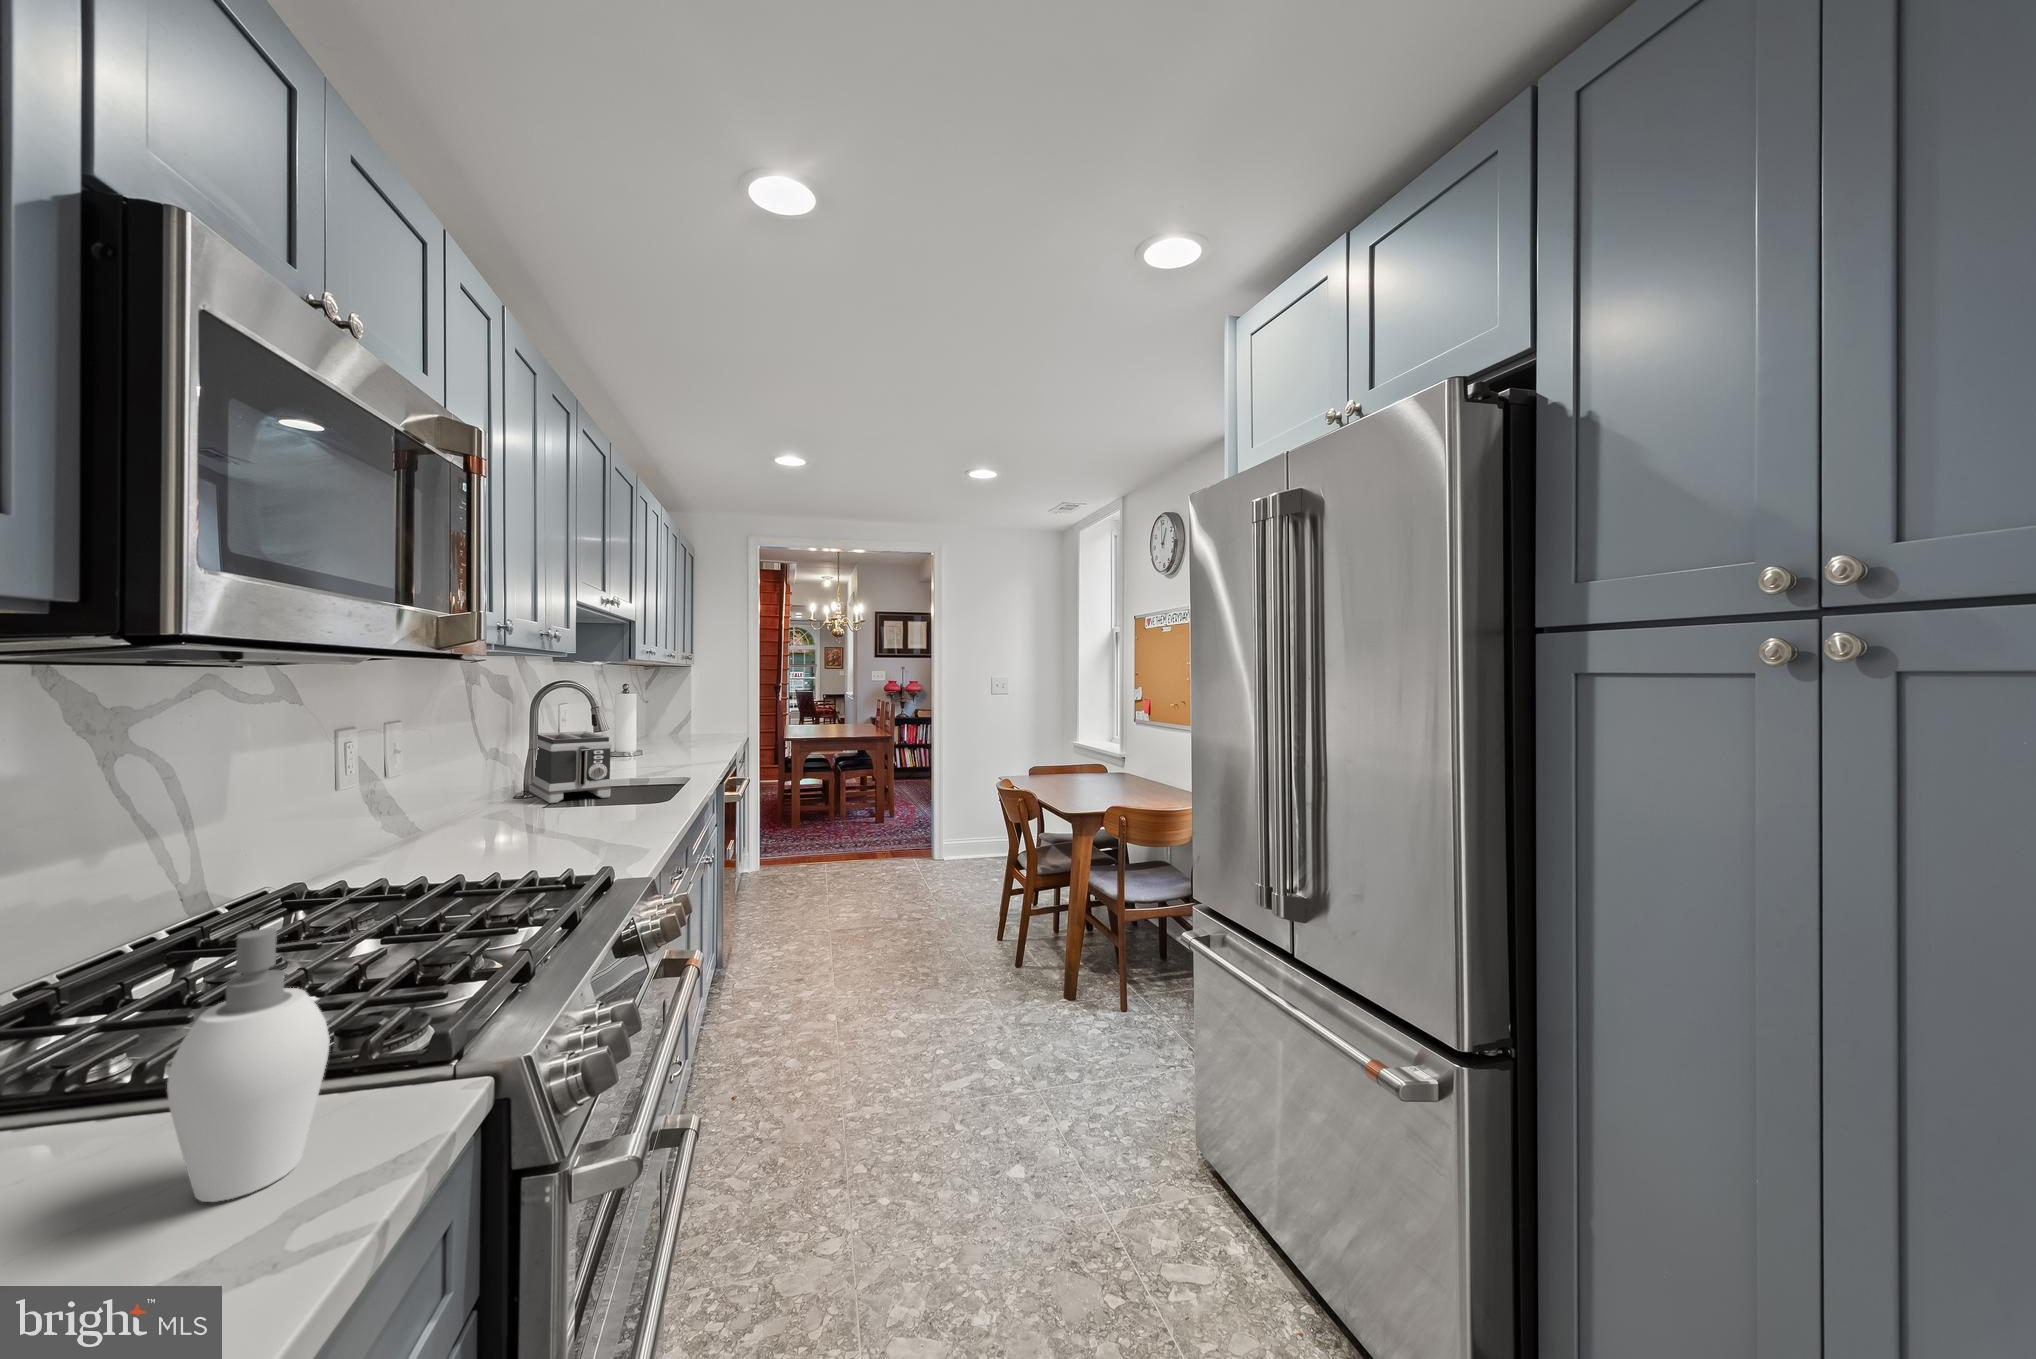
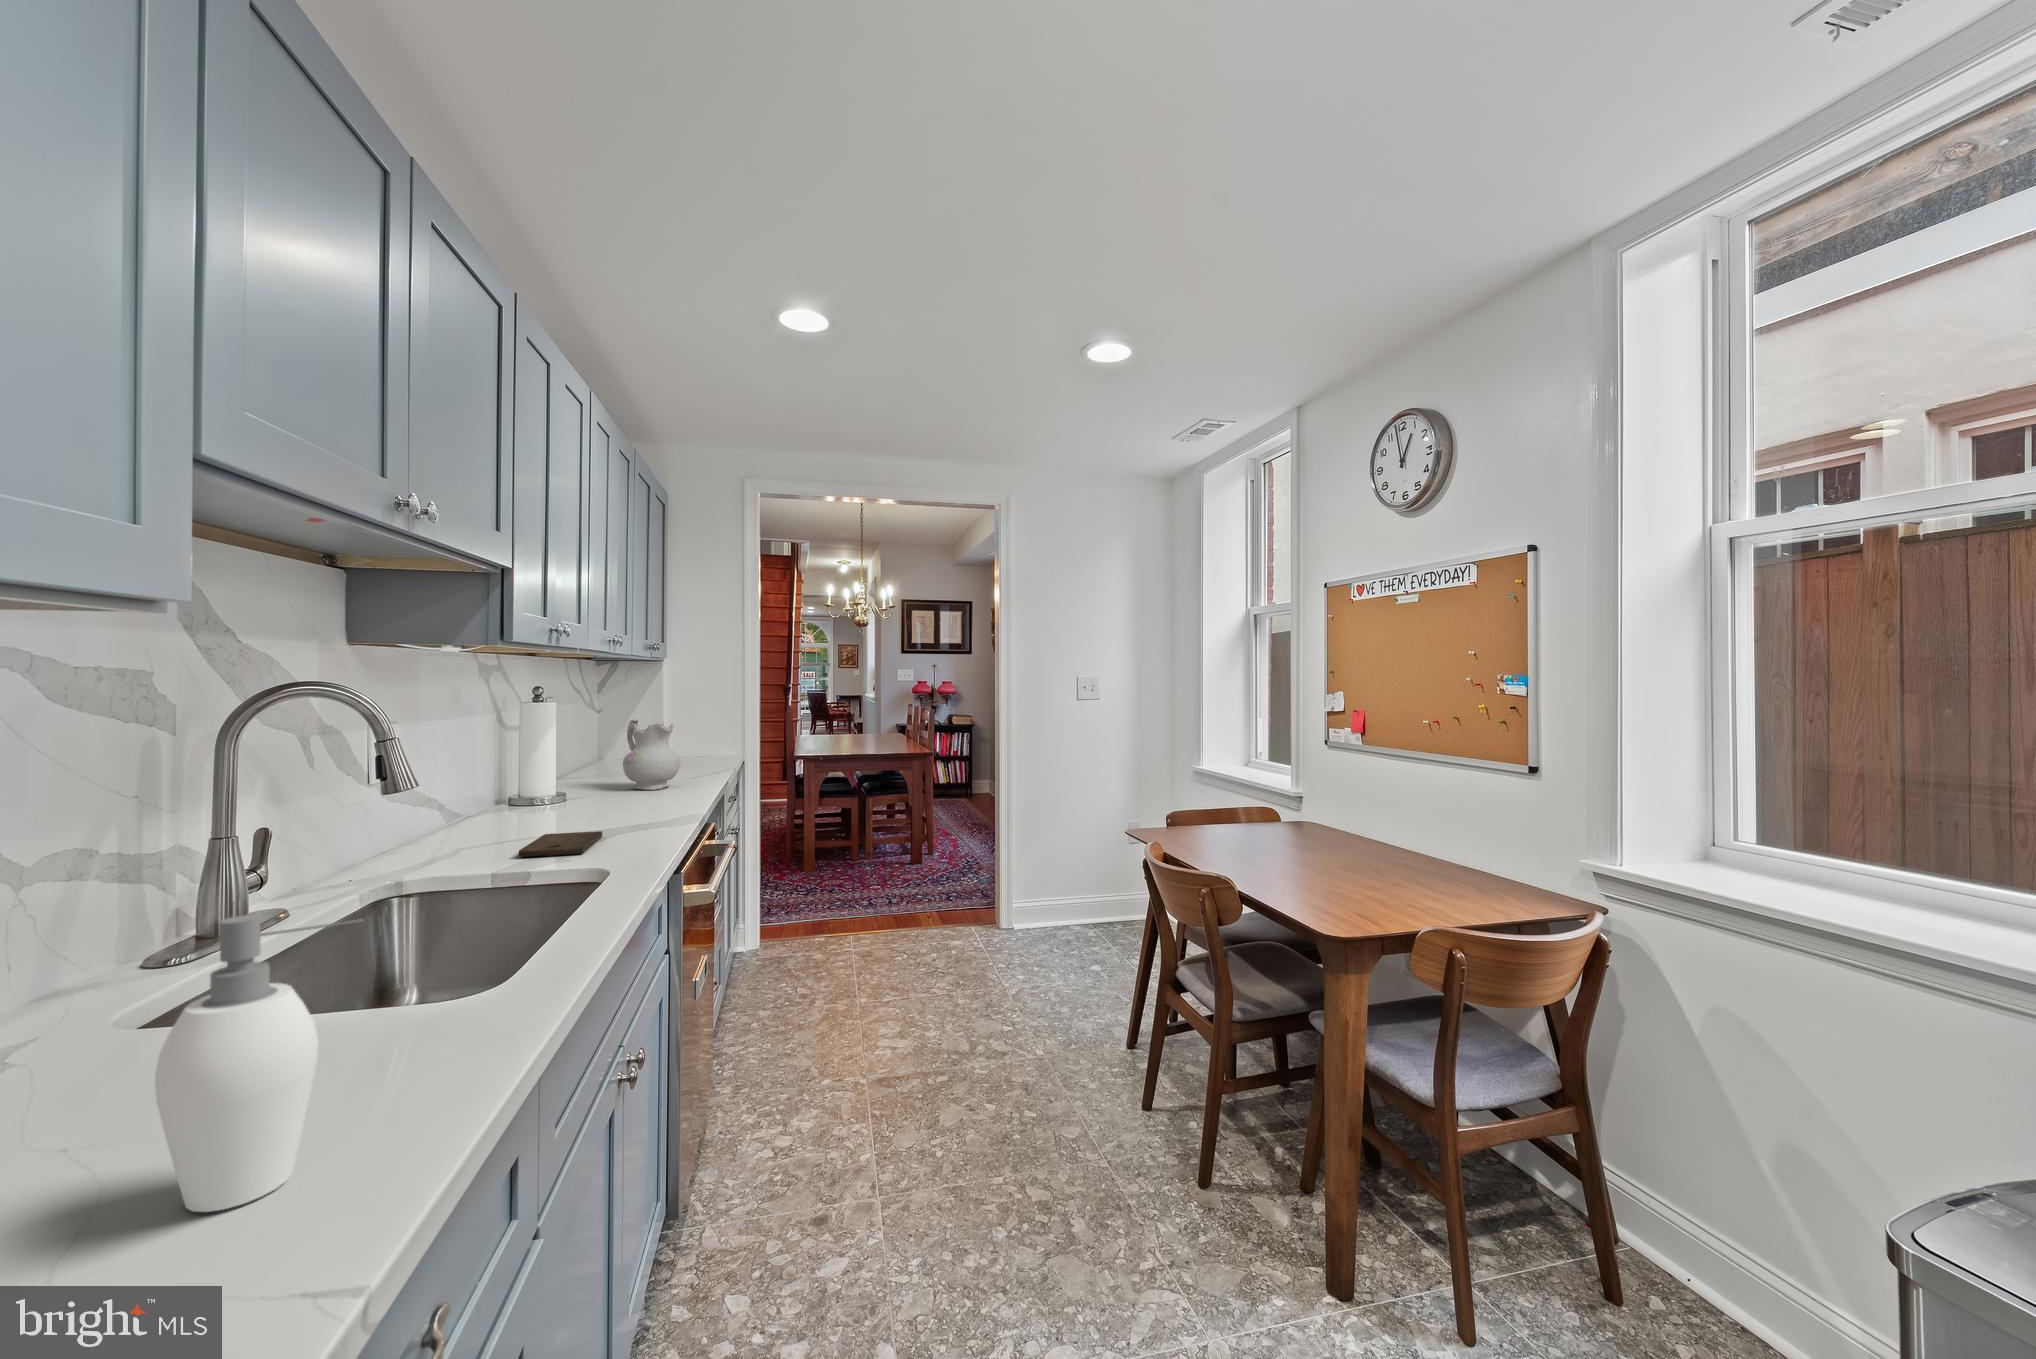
ceramic pitcher: none [631,714,682,775] -> present [623,720,680,790]
toaster: present [529,731,612,803] -> none [510,739,603,821]
cutting board: none [534,815,610,838] -> present [519,831,602,857]

